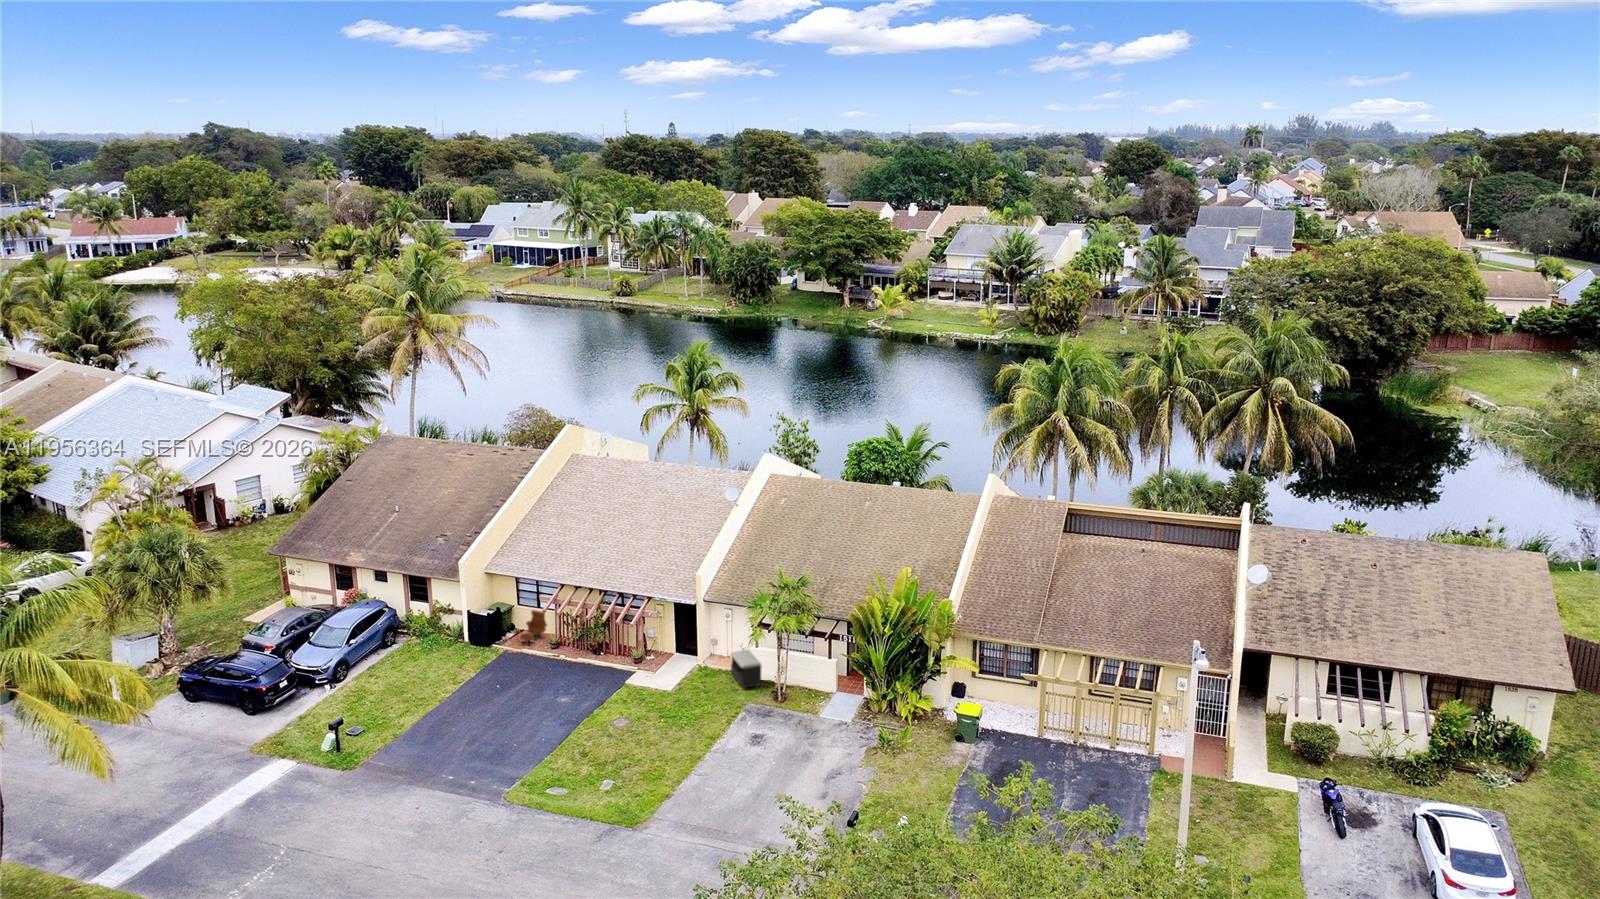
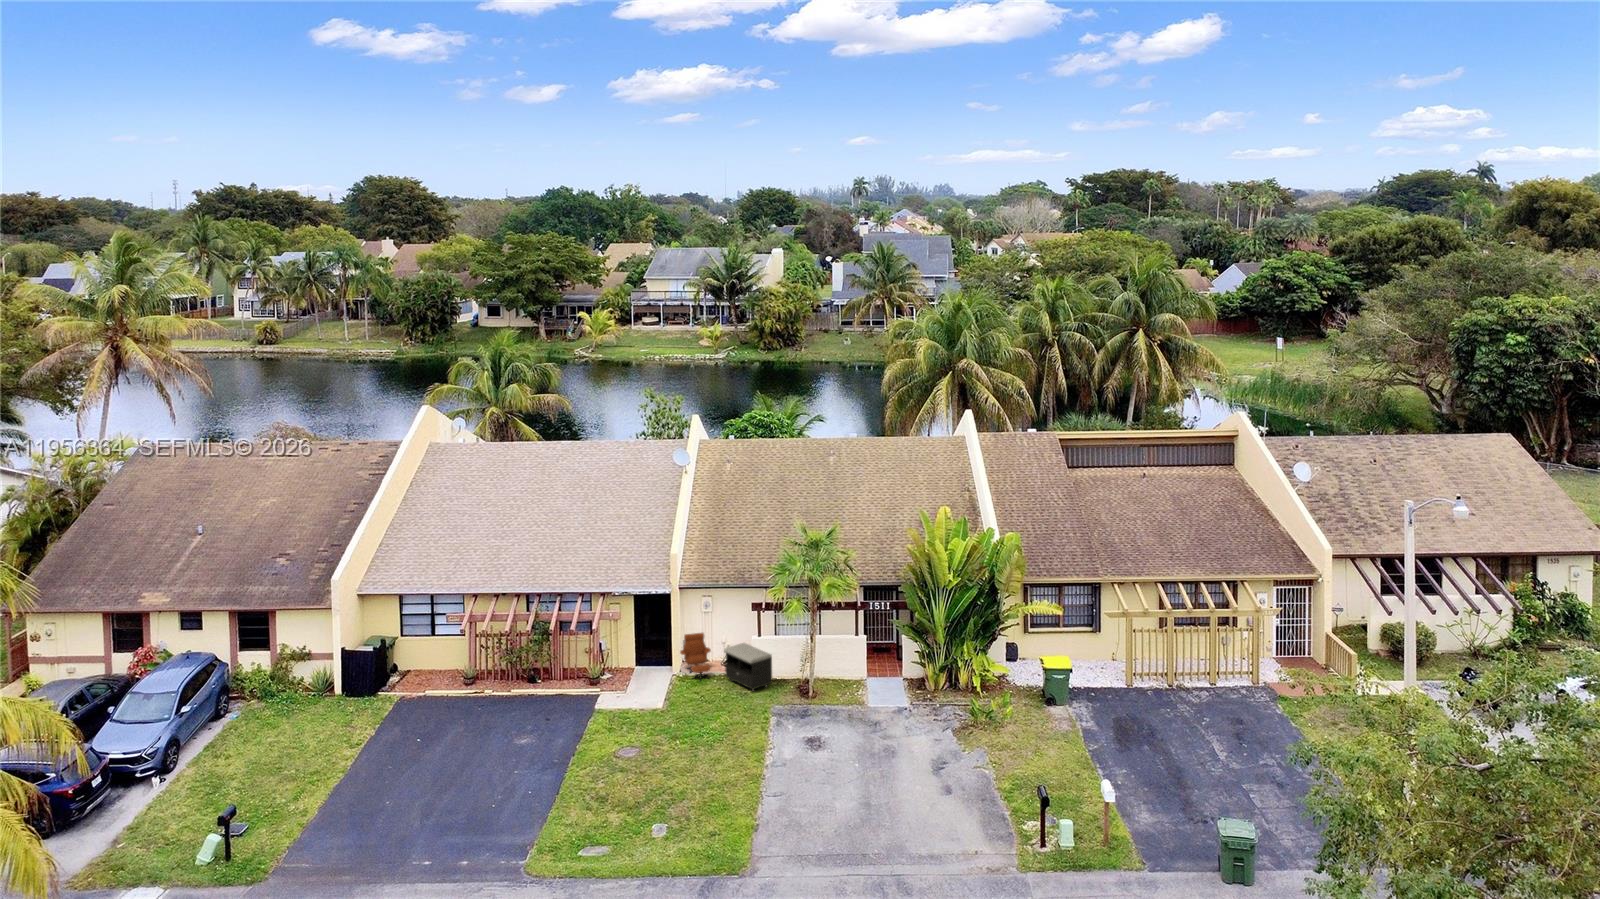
lounge chair: present [520,610,547,644] -> present [680,633,711,678]

